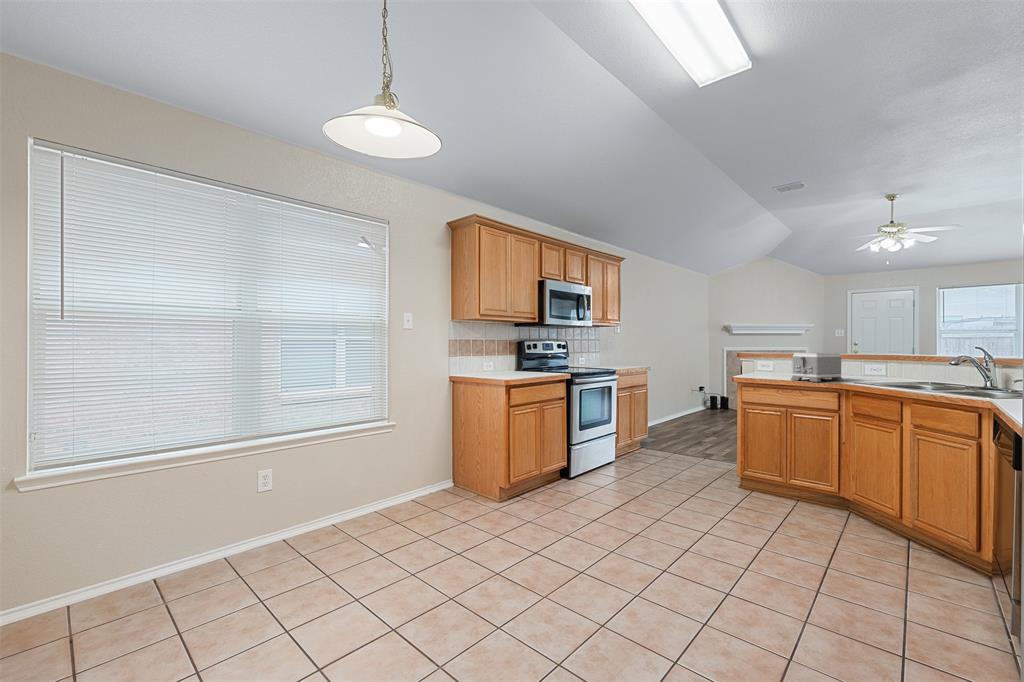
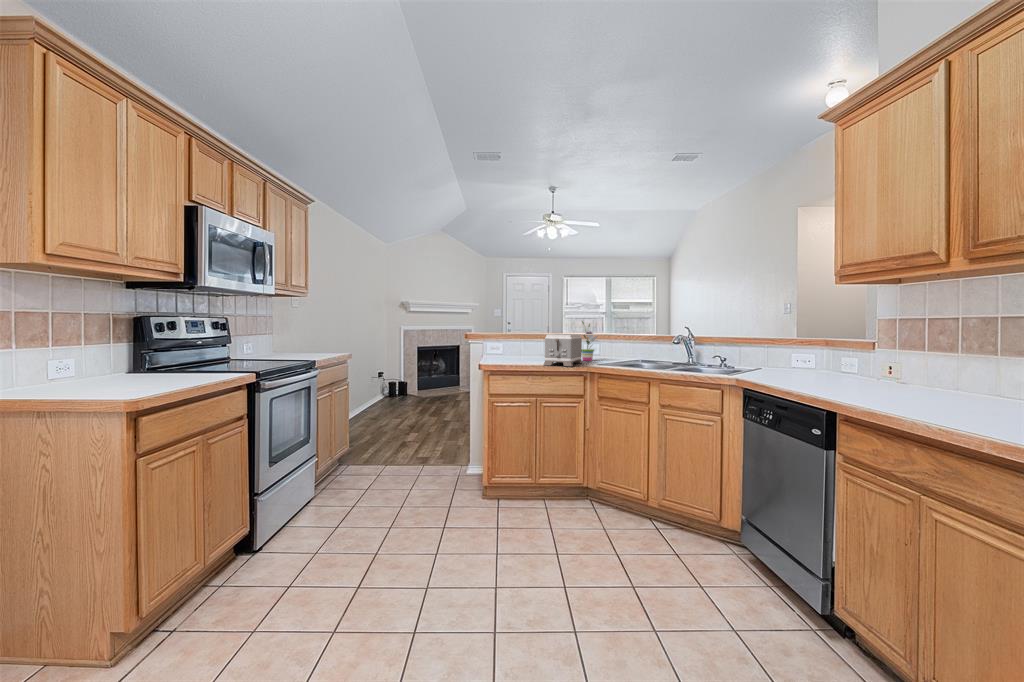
potted plant: none [849,340,872,380] -> present [582,321,597,361]

